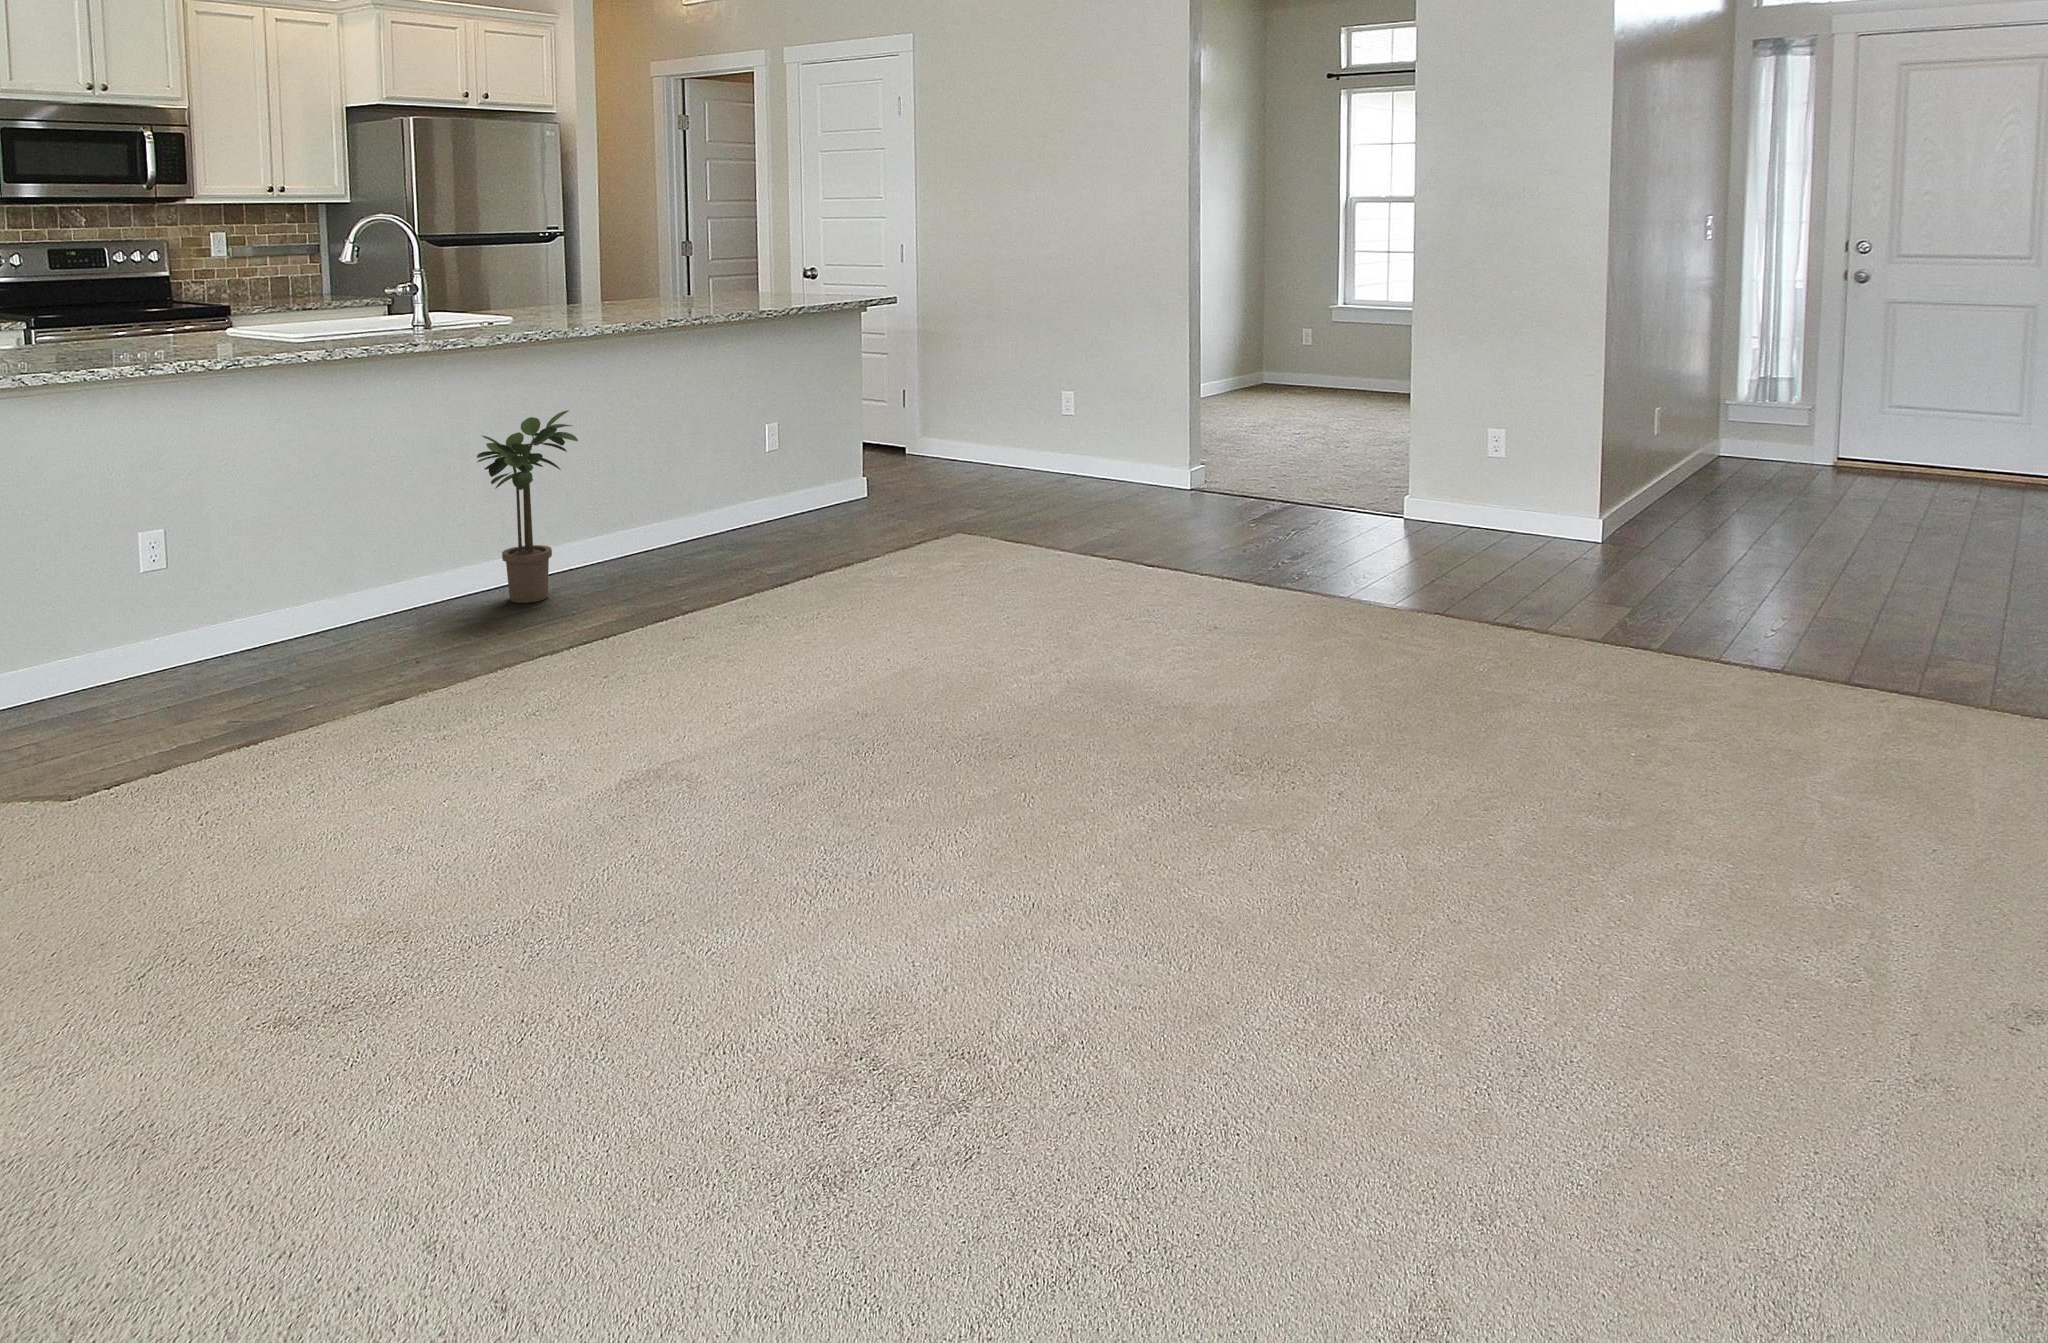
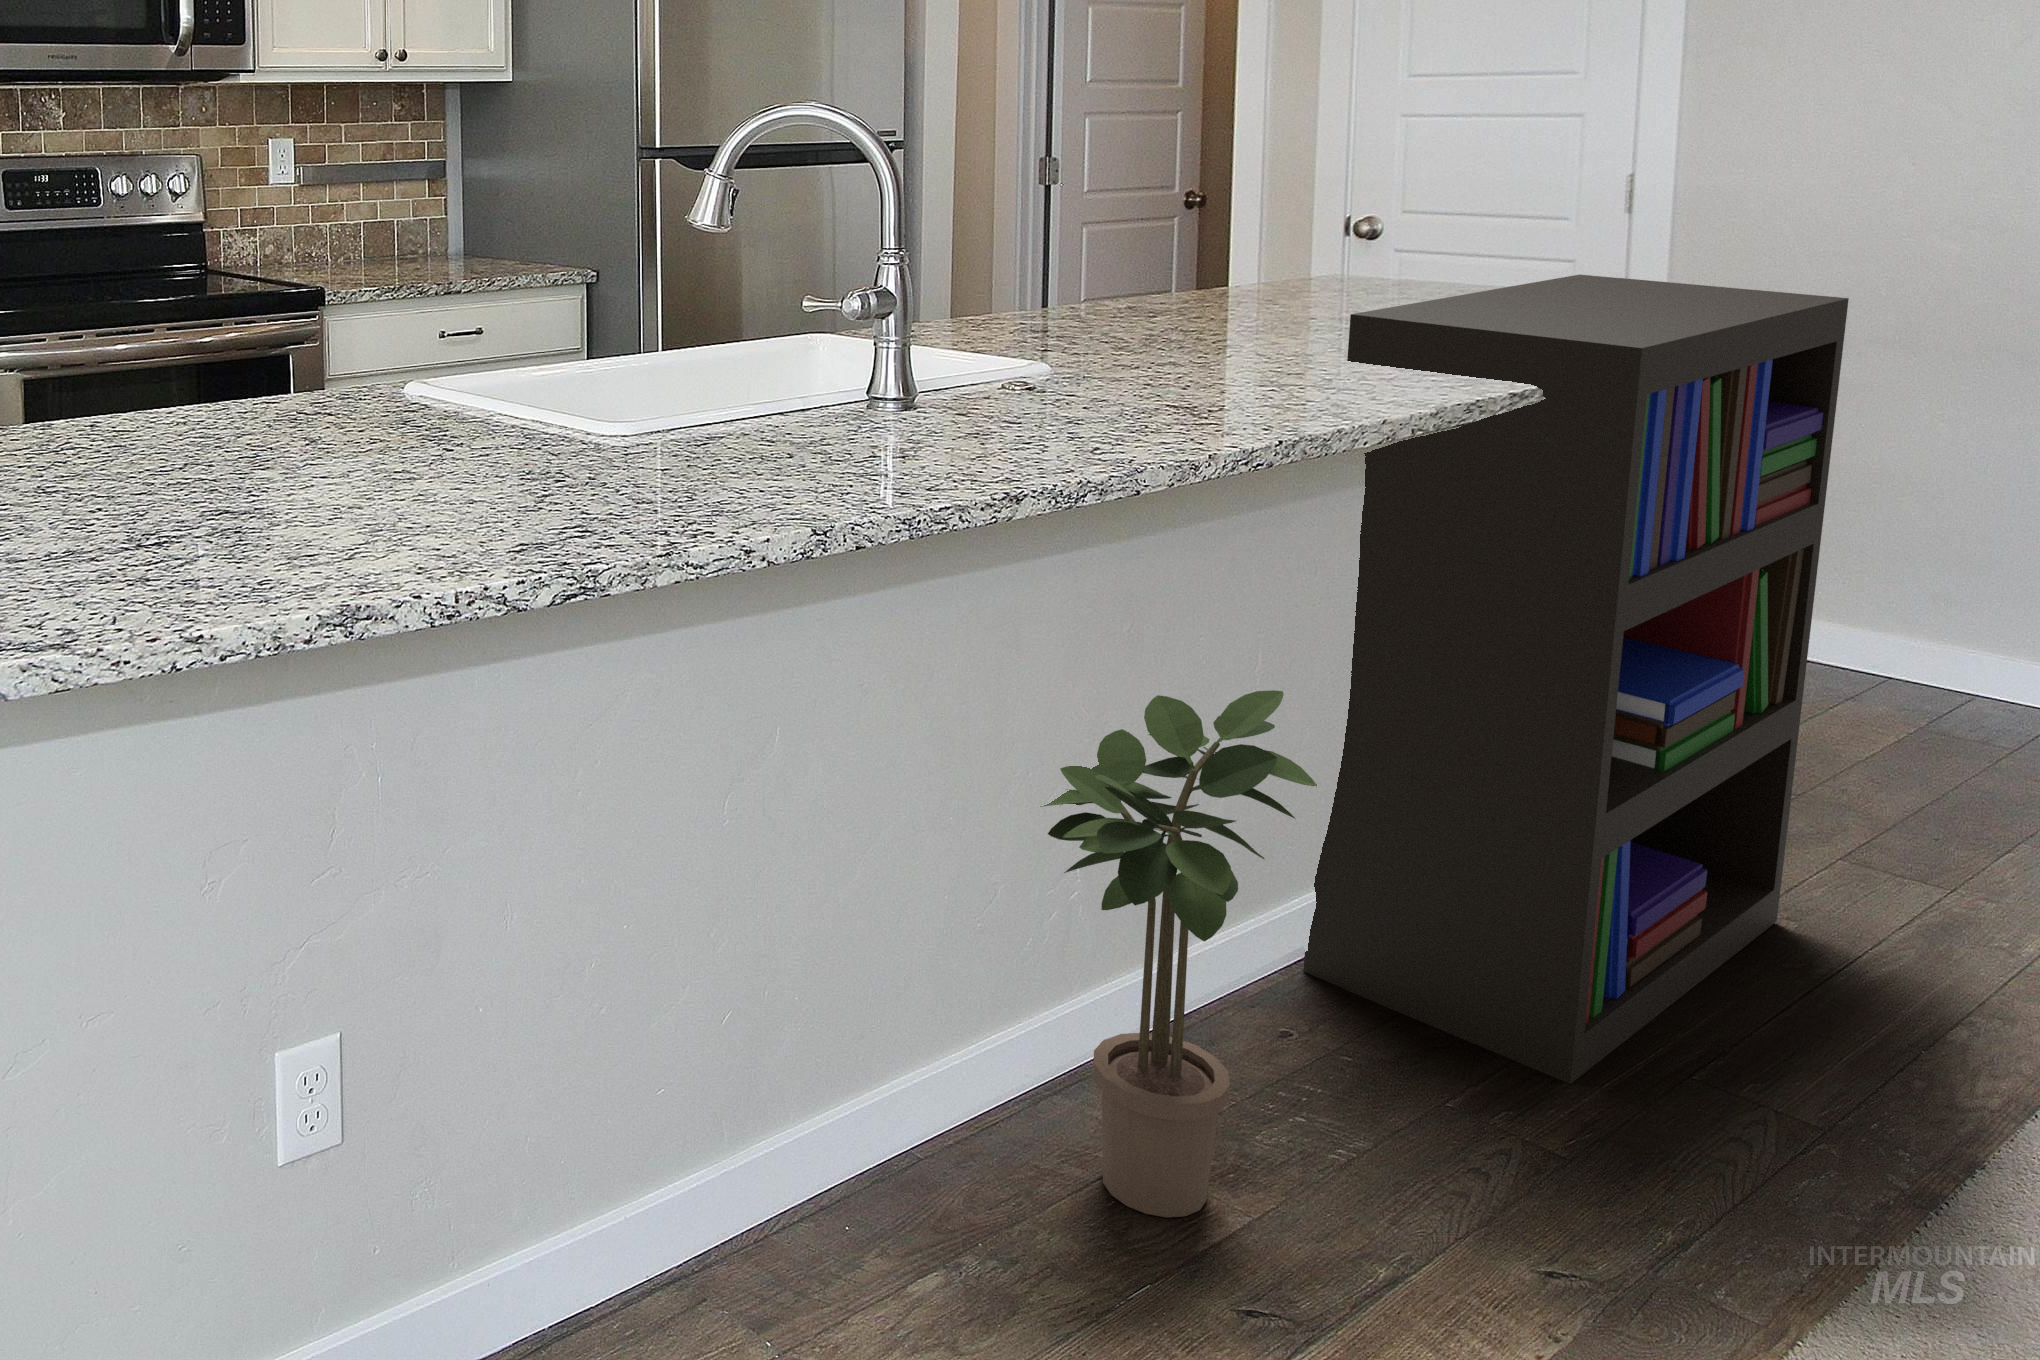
bookshelf: none [639,271,858,566] -> present [1303,275,1849,1084]

